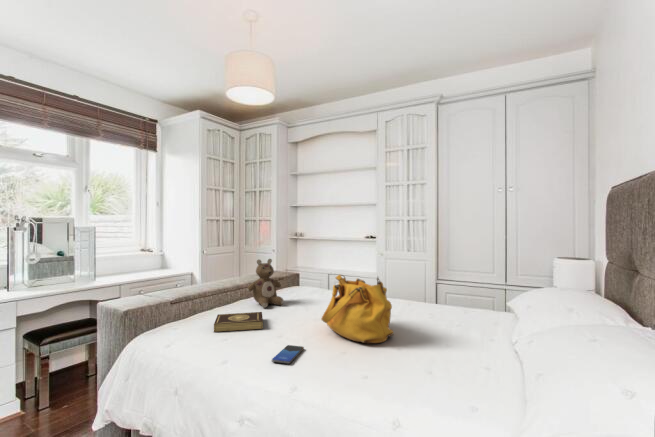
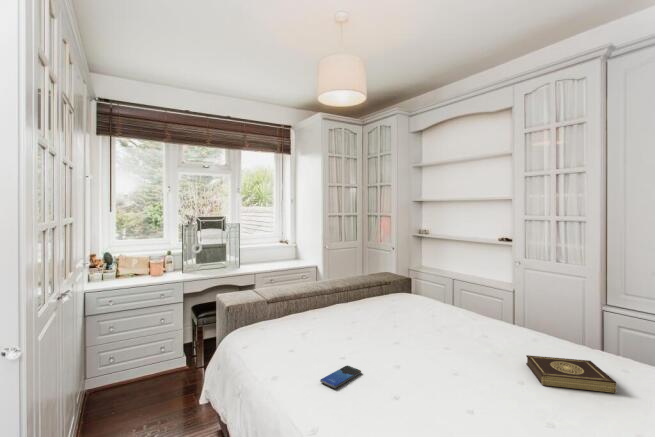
stuffed bear: present [247,259,284,308] -> none [340,264,376,315]
handbag: present [321,275,393,343] -> none [389,292,476,384]
book: present [214,312,263,332] -> present [526,355,616,393]

